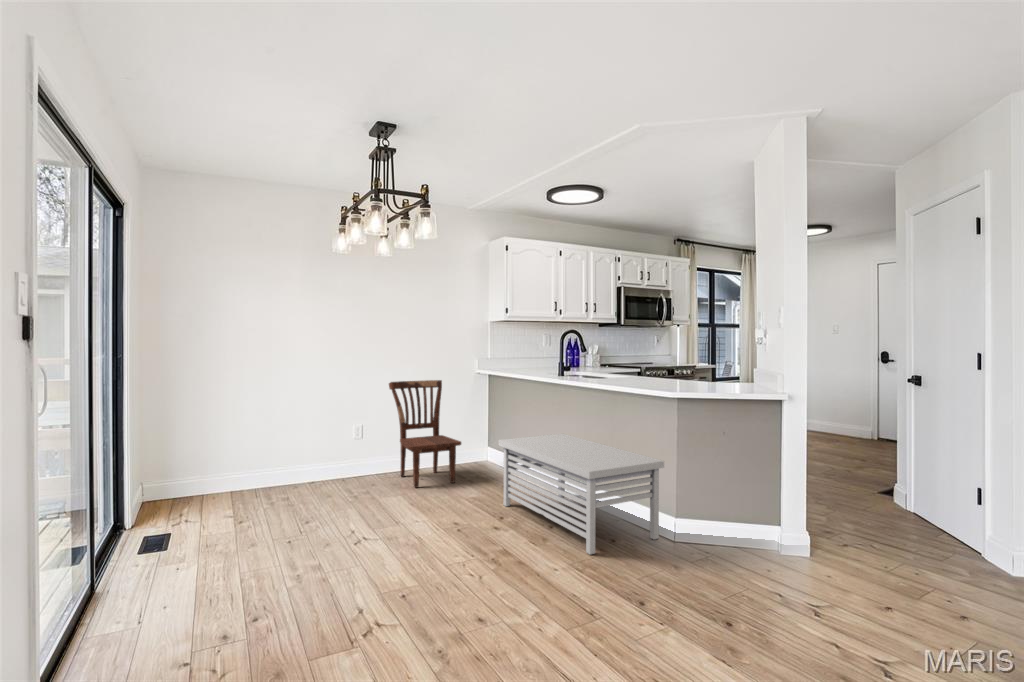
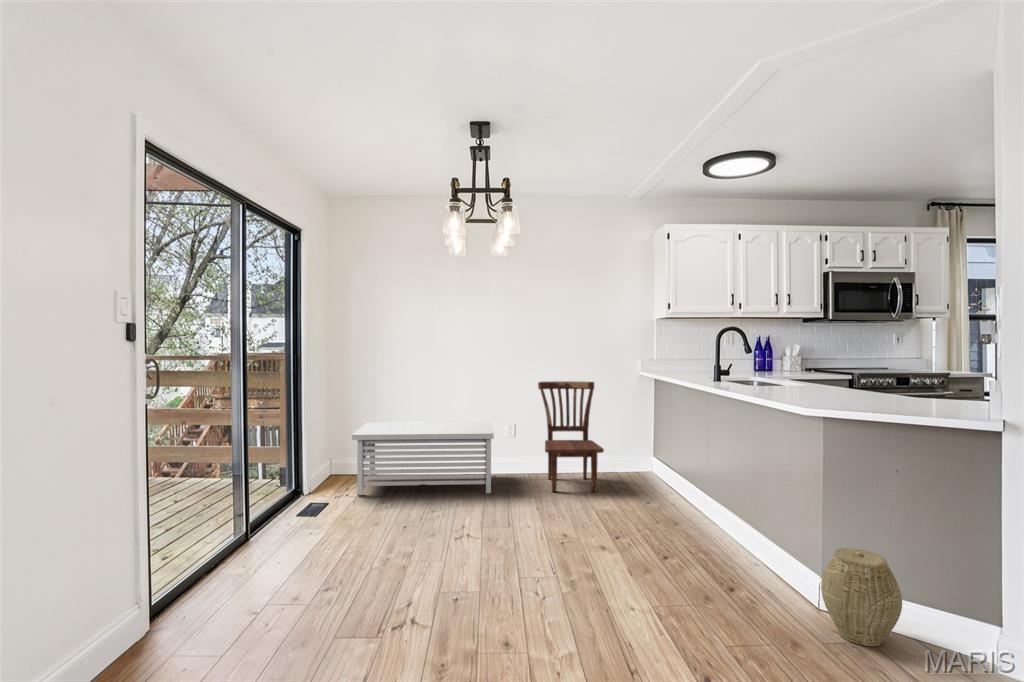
storage bench: present [499,434,664,554] -> present [352,422,494,495]
woven basket: none [686,493,739,560] -> present [821,548,902,646]

